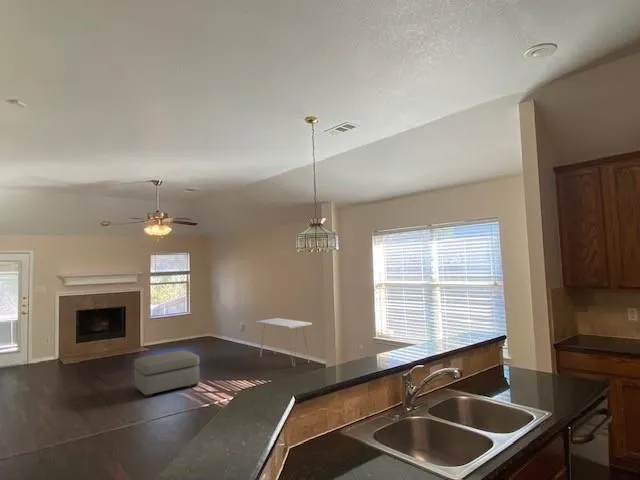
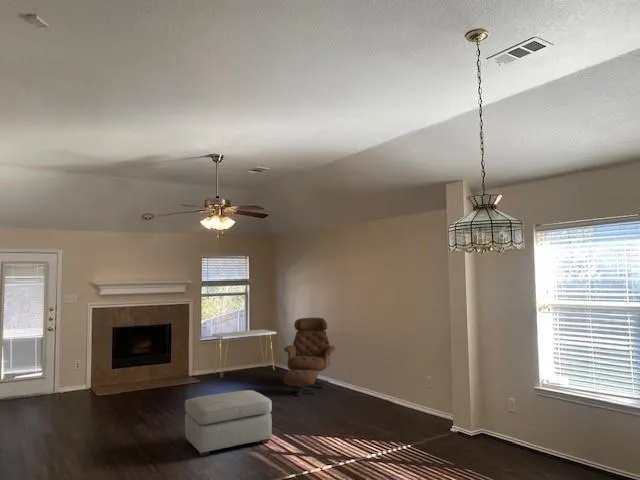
lounge chair: none [213,298,254,356] -> present [283,318,336,397]
console table: present [255,318,312,366] -> present [212,329,276,374]

